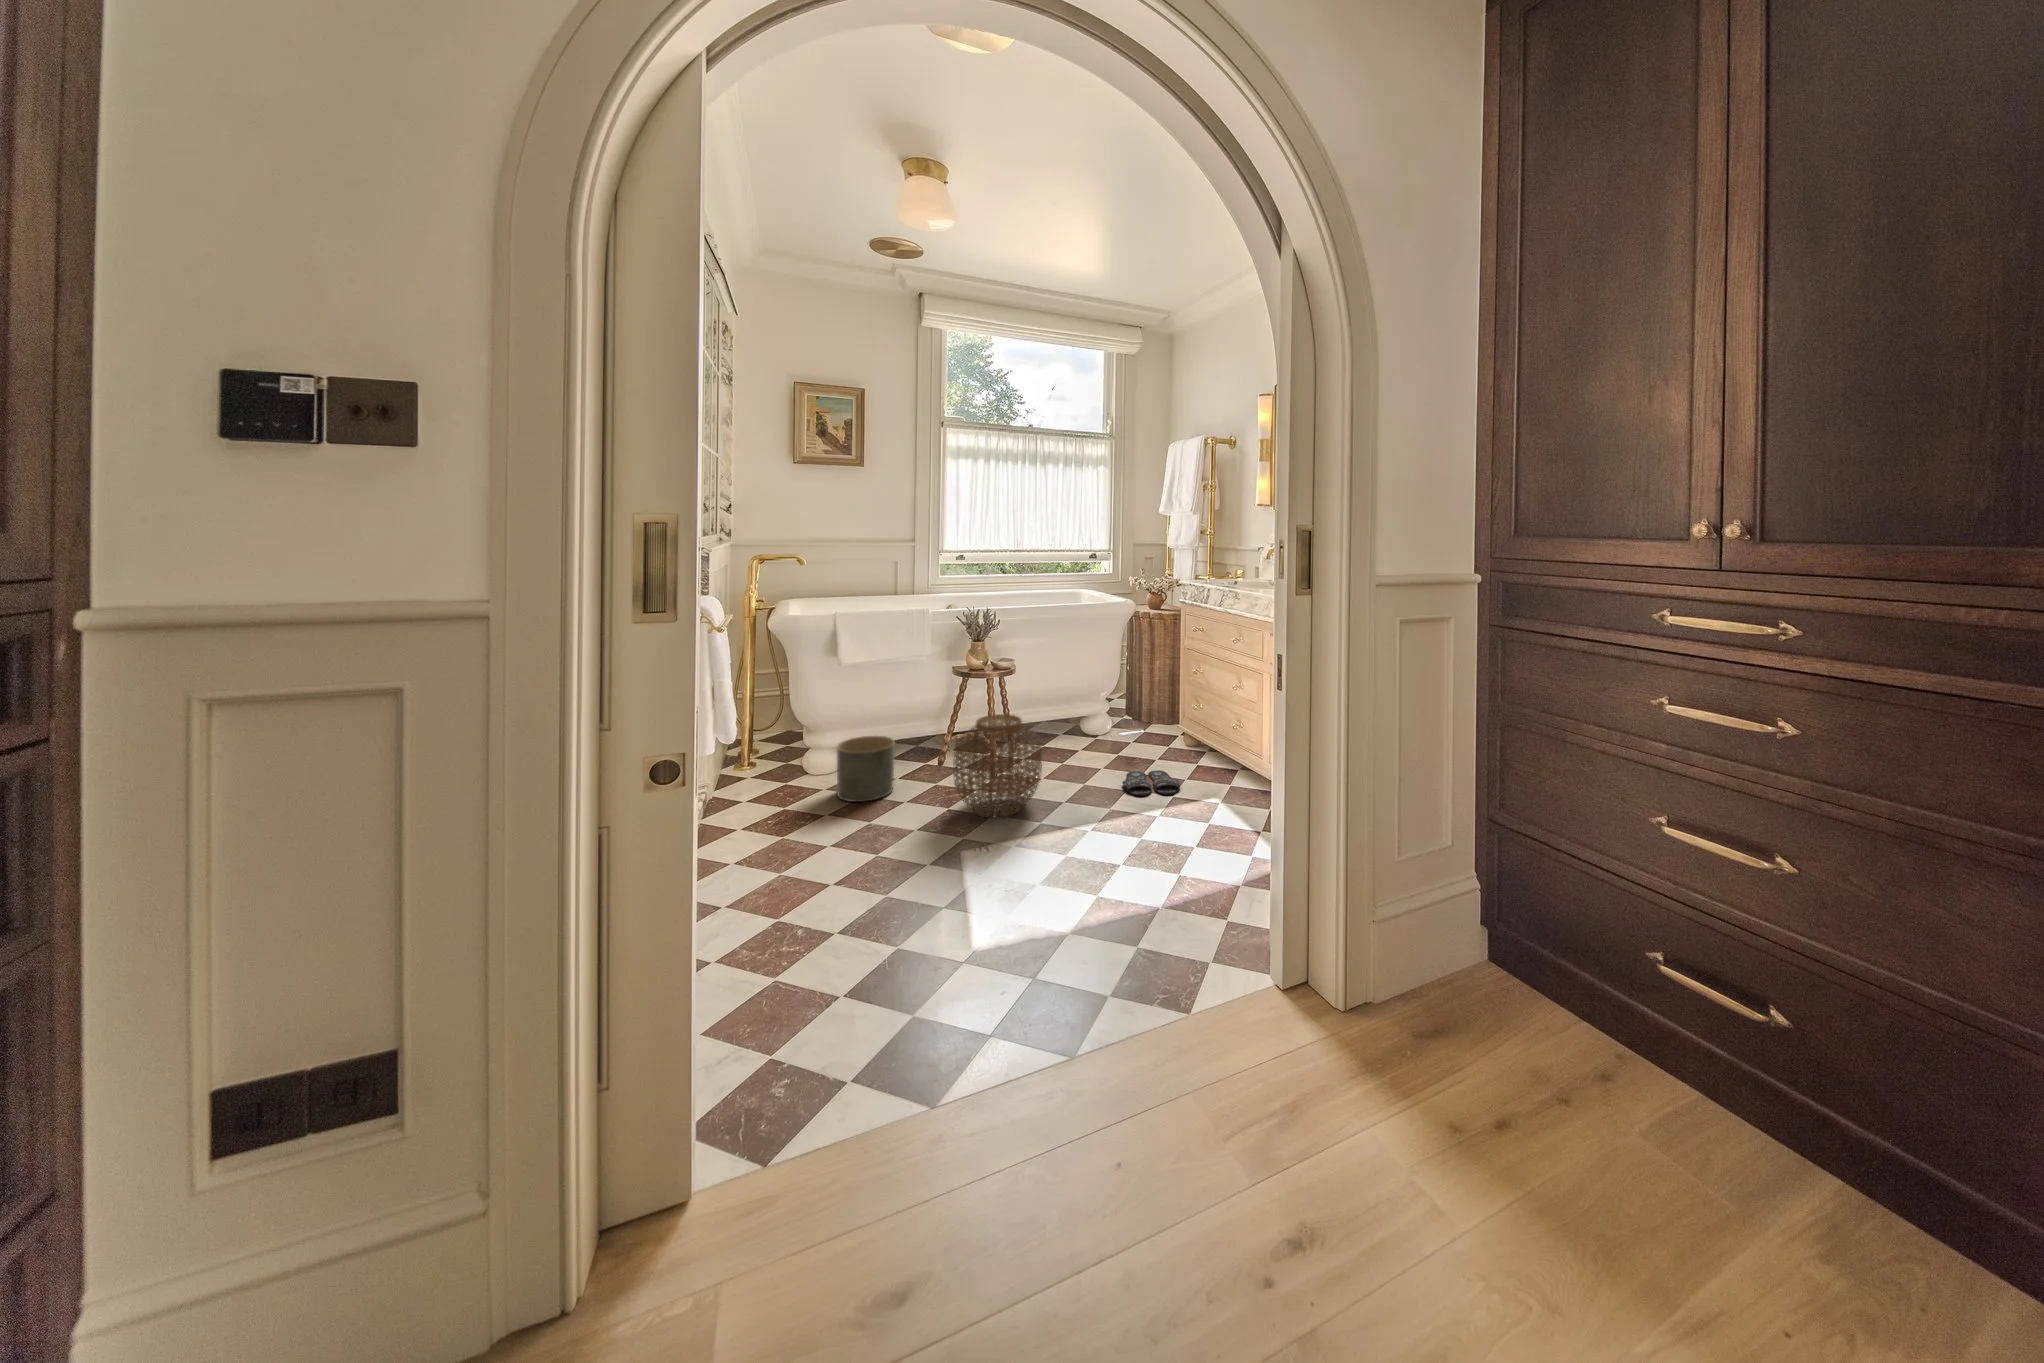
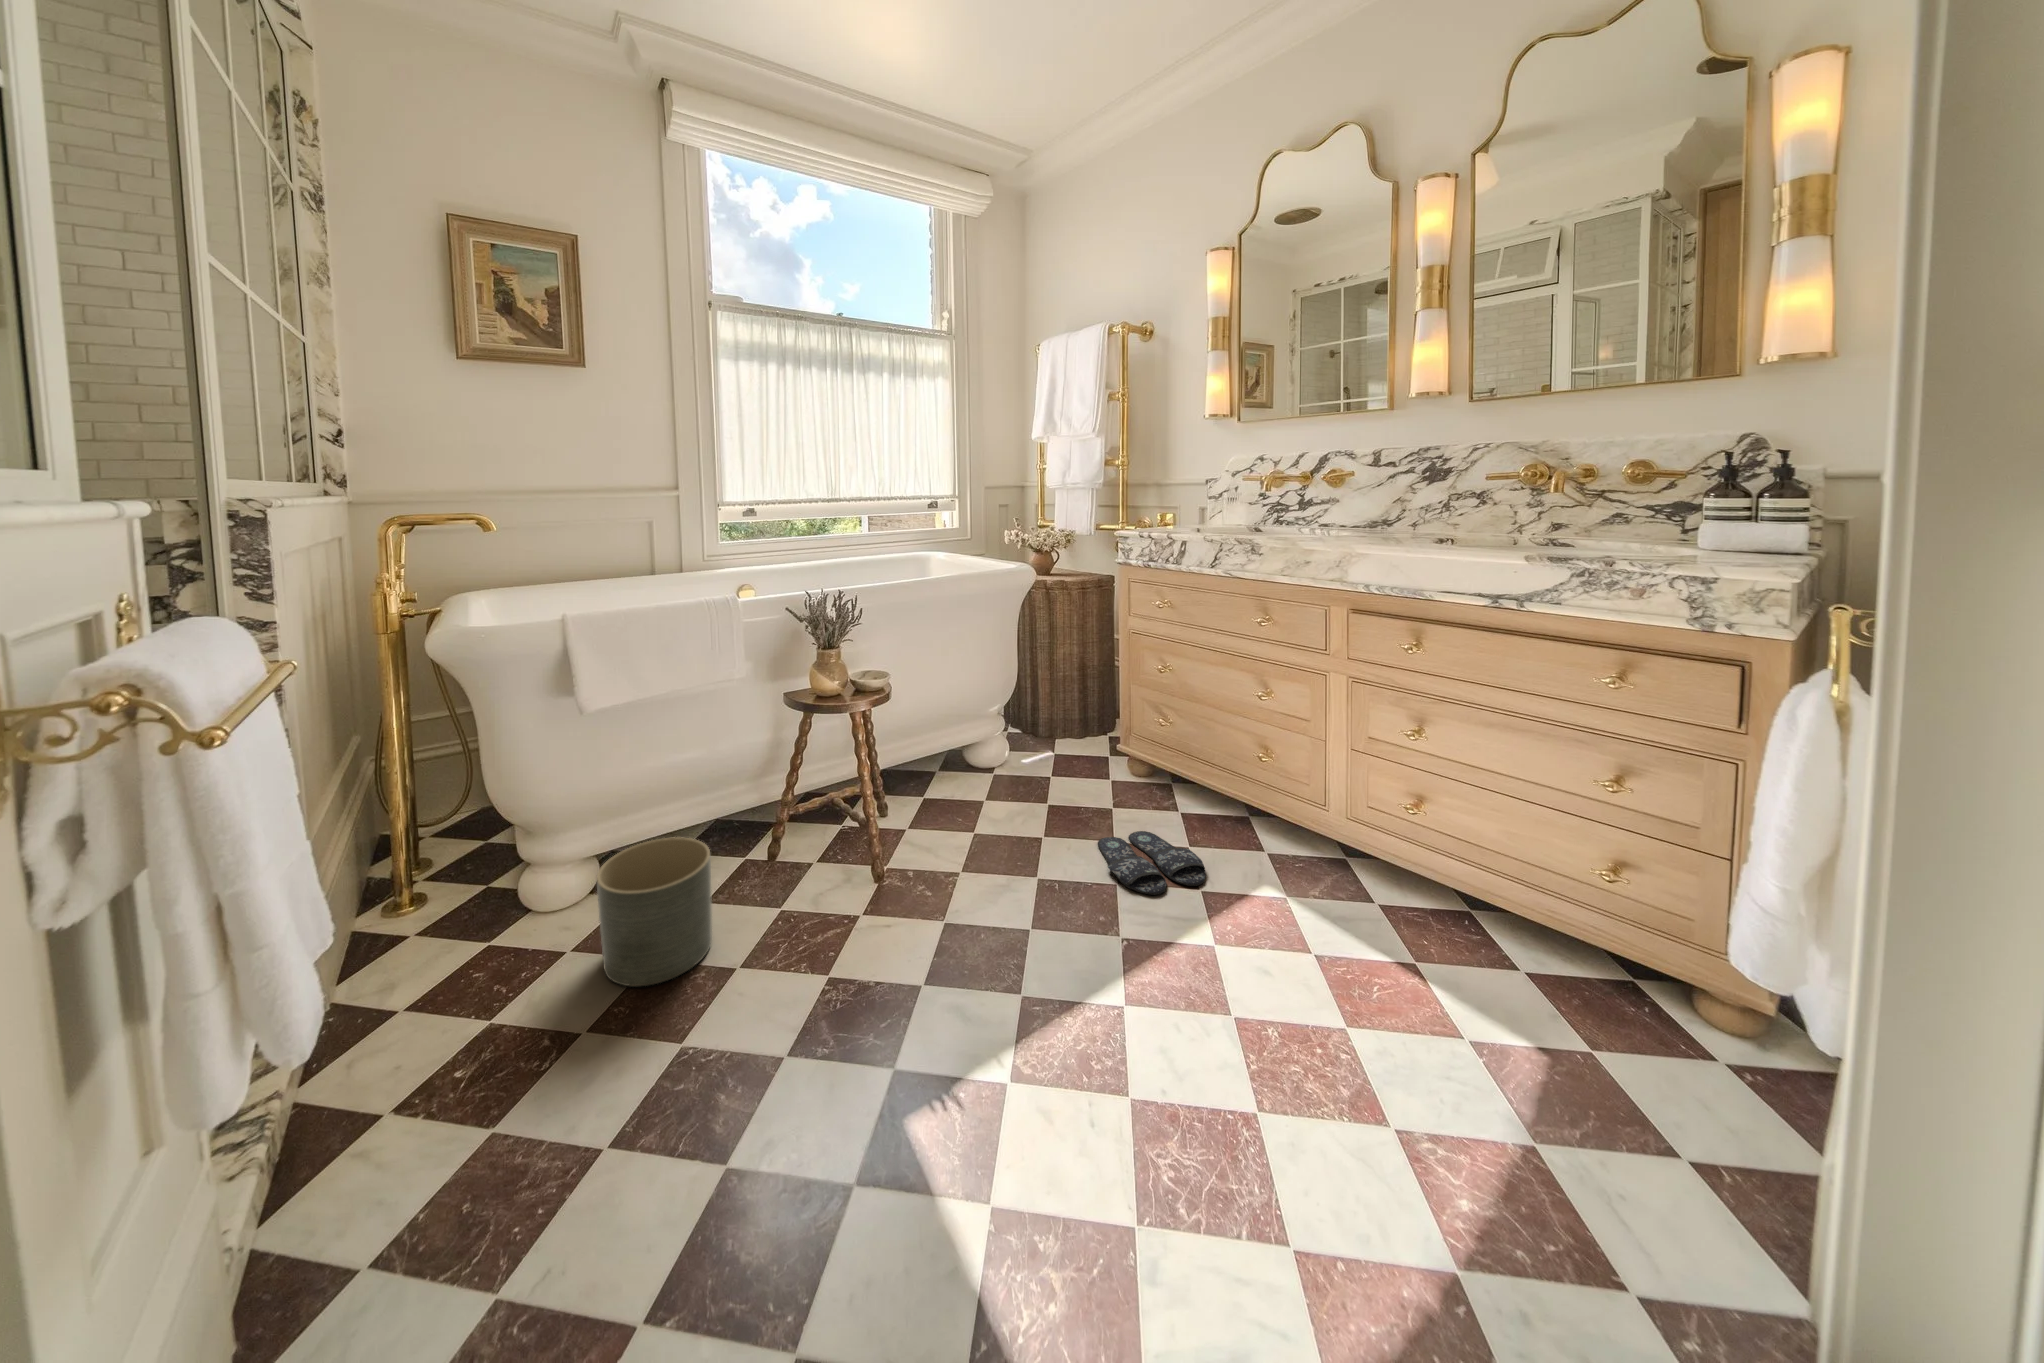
woven basket: present [954,714,1042,817] -> none [846,785,1010,993]

